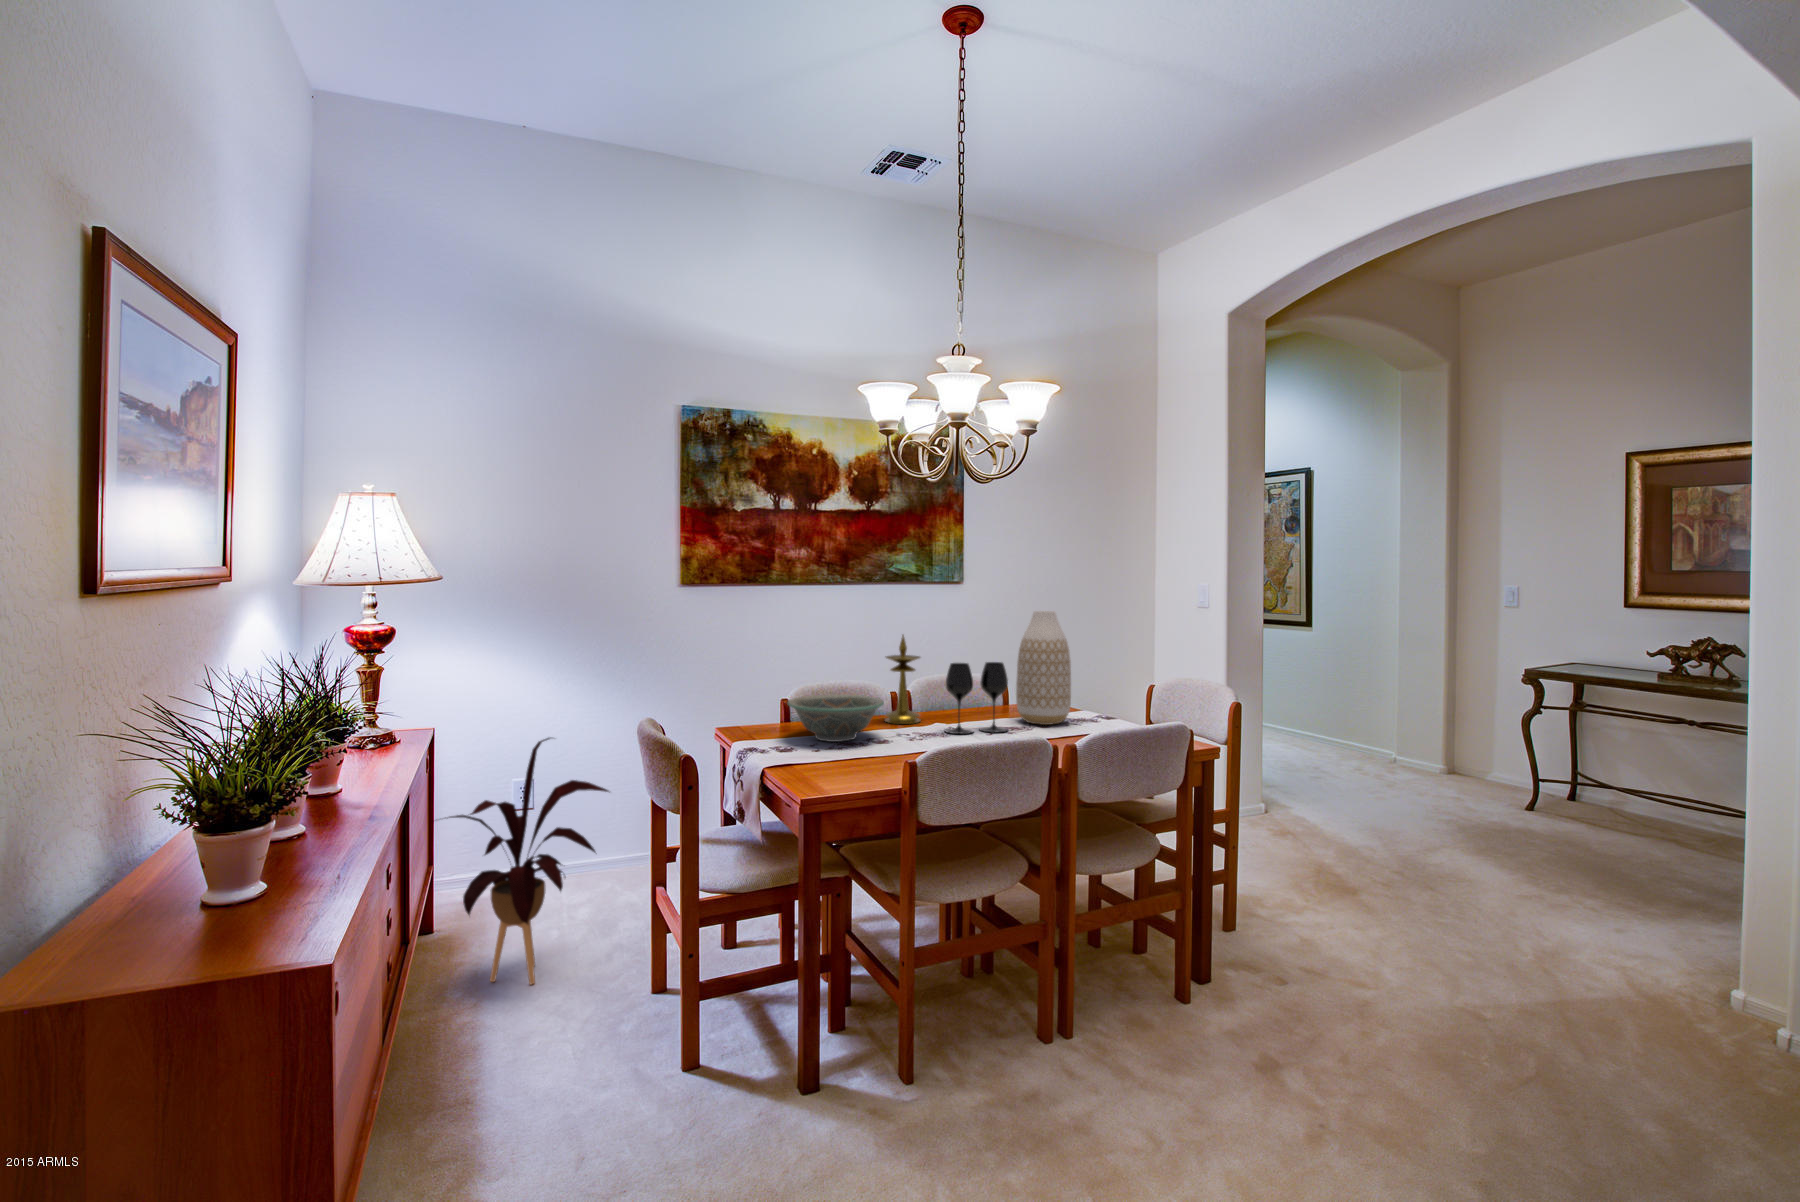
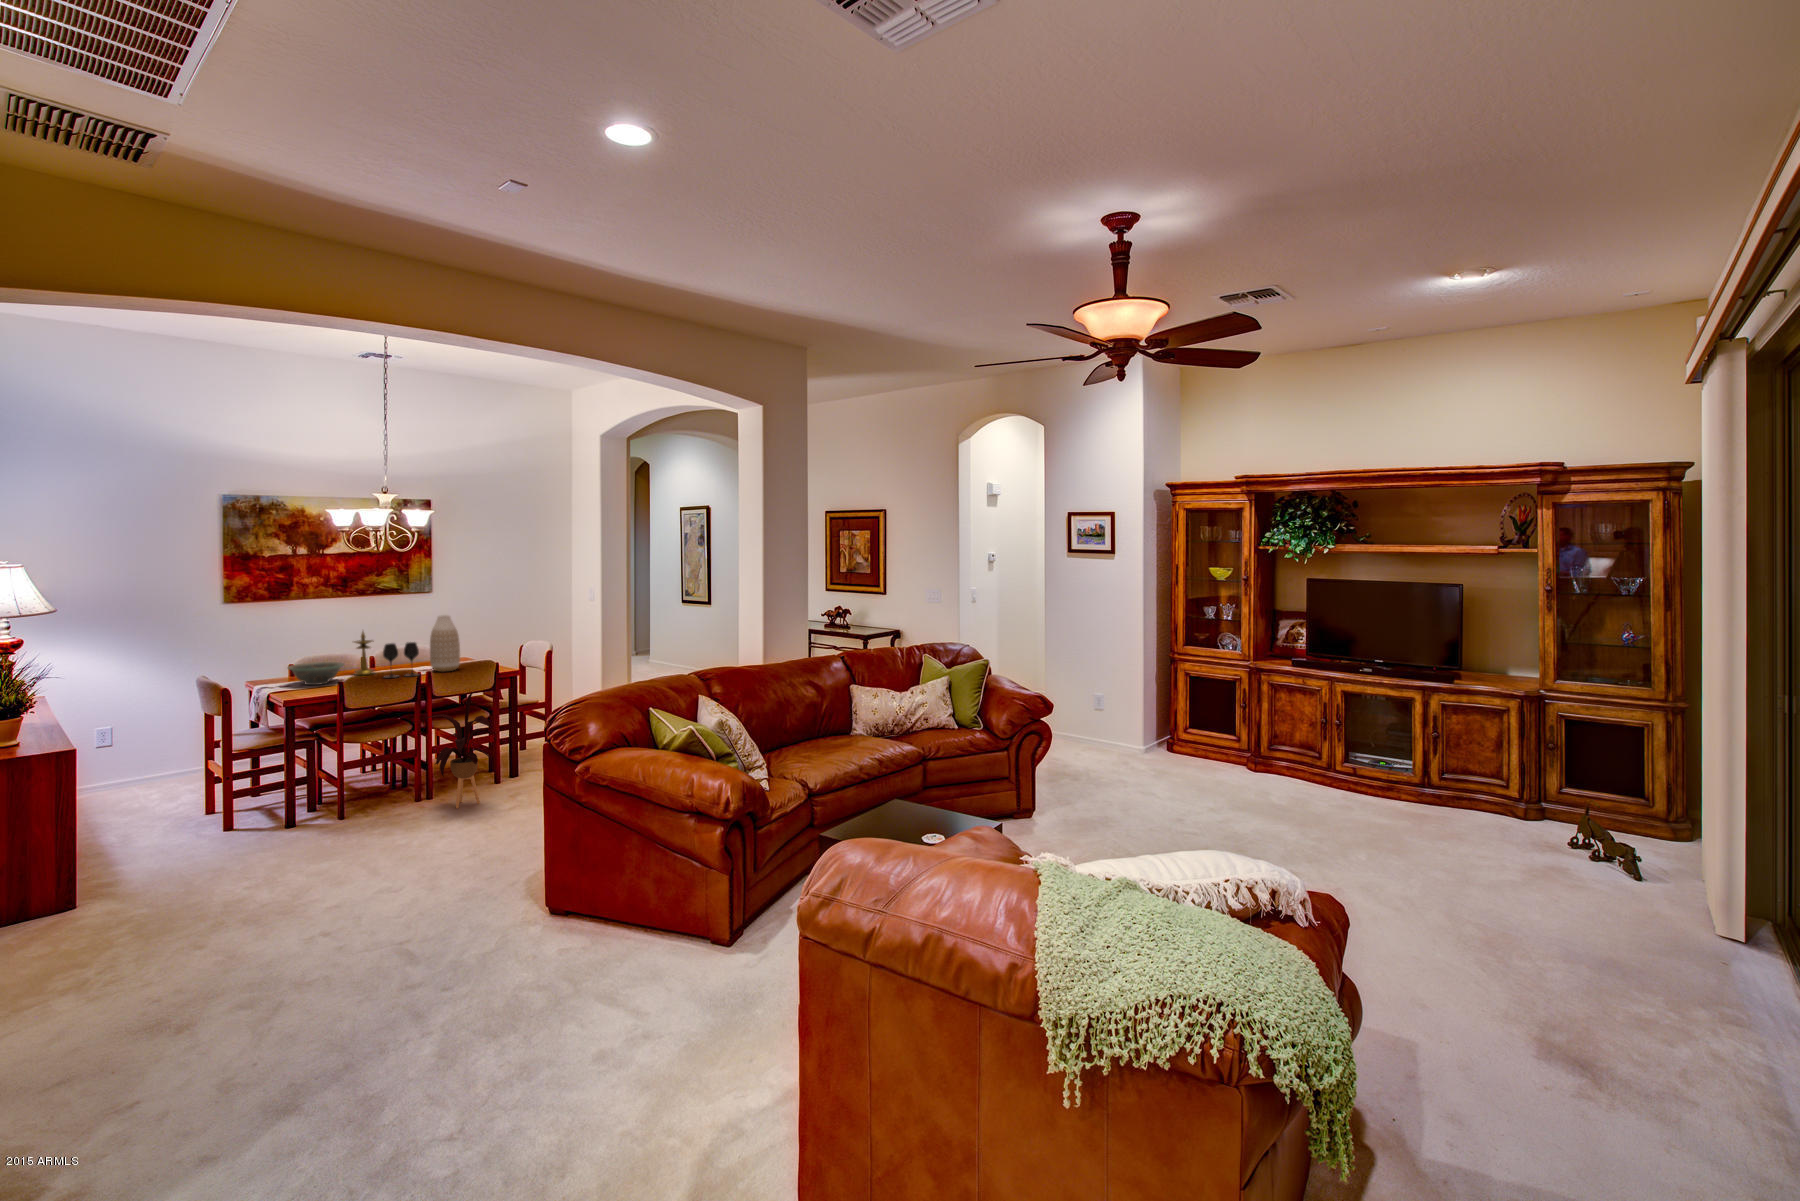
house plant: present [449,738,609,984] -> present [425,692,490,808]

